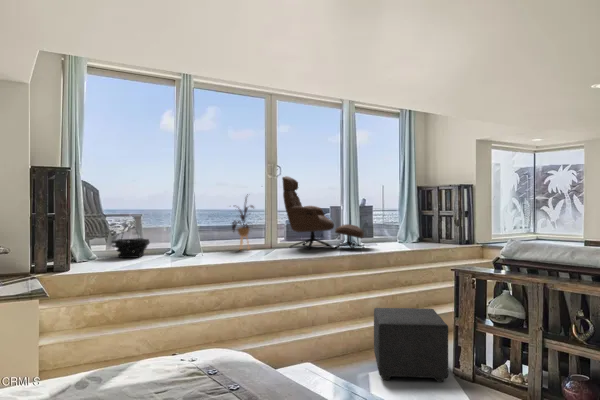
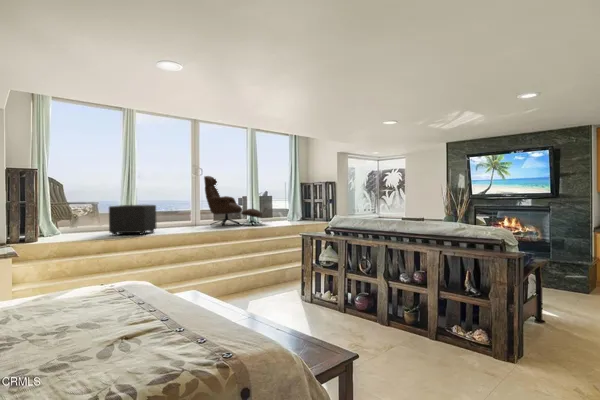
house plant: present [232,199,254,249] -> none [163,188,184,227]
basket: present [112,230,150,258] -> none [73,209,103,234]
ottoman: present [374,308,448,382] -> present [109,205,156,235]

